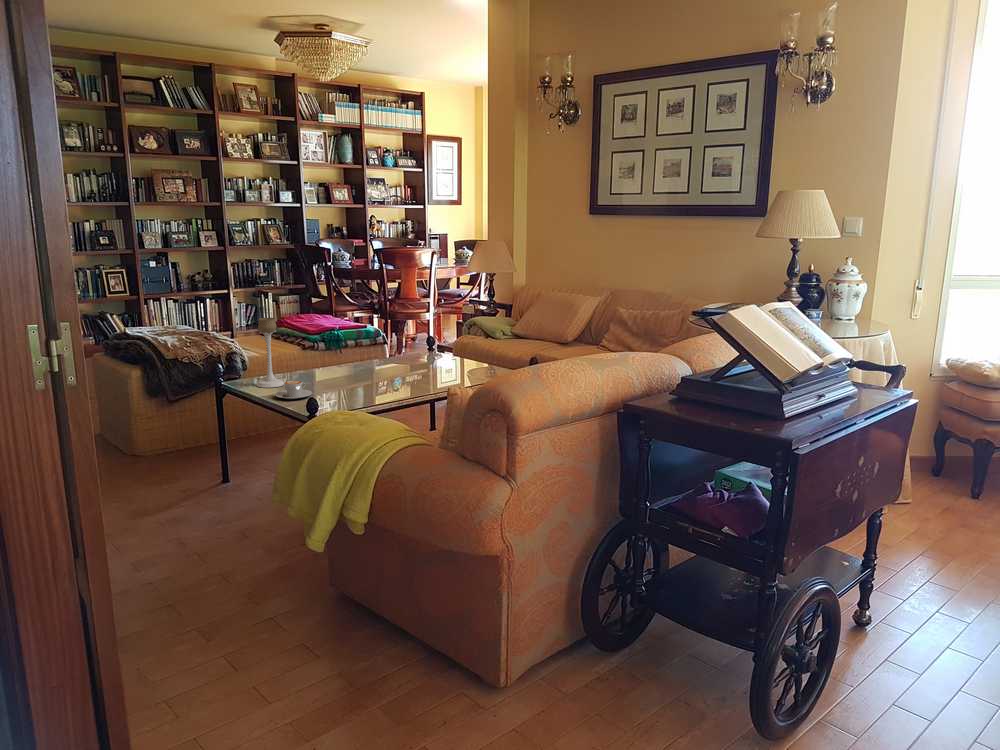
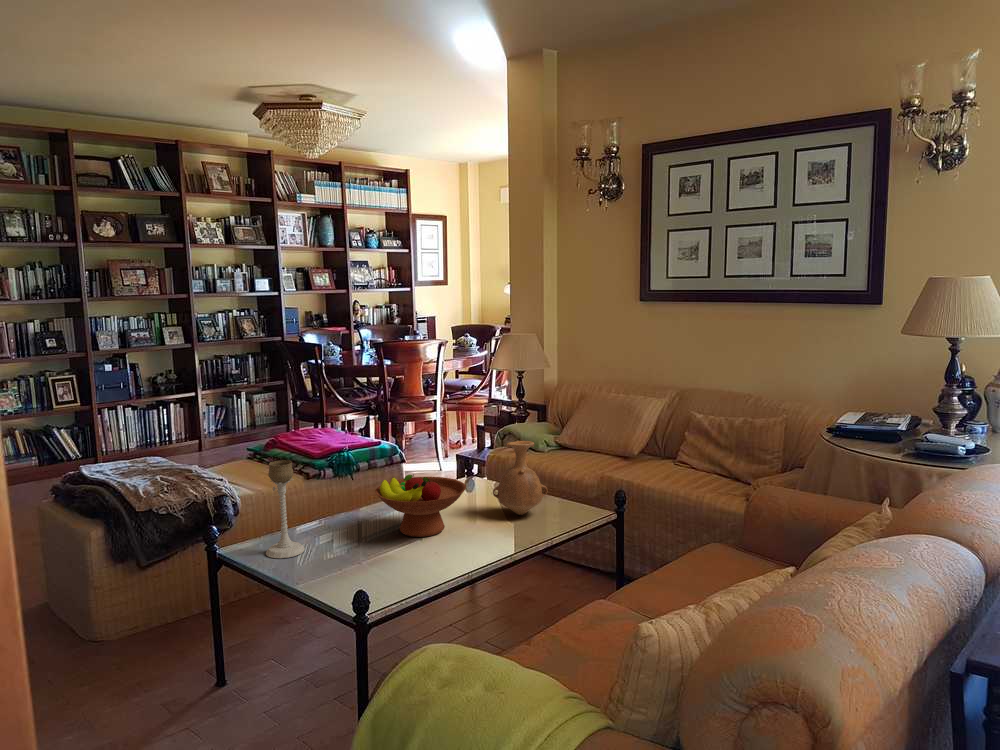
vase: none [434,317,477,374] -> present [493,441,548,515]
fruit bowl: none [340,335,409,382] -> present [375,475,466,537]
coffee cup: present [275,381,312,399] -> none [299,552,351,583]

